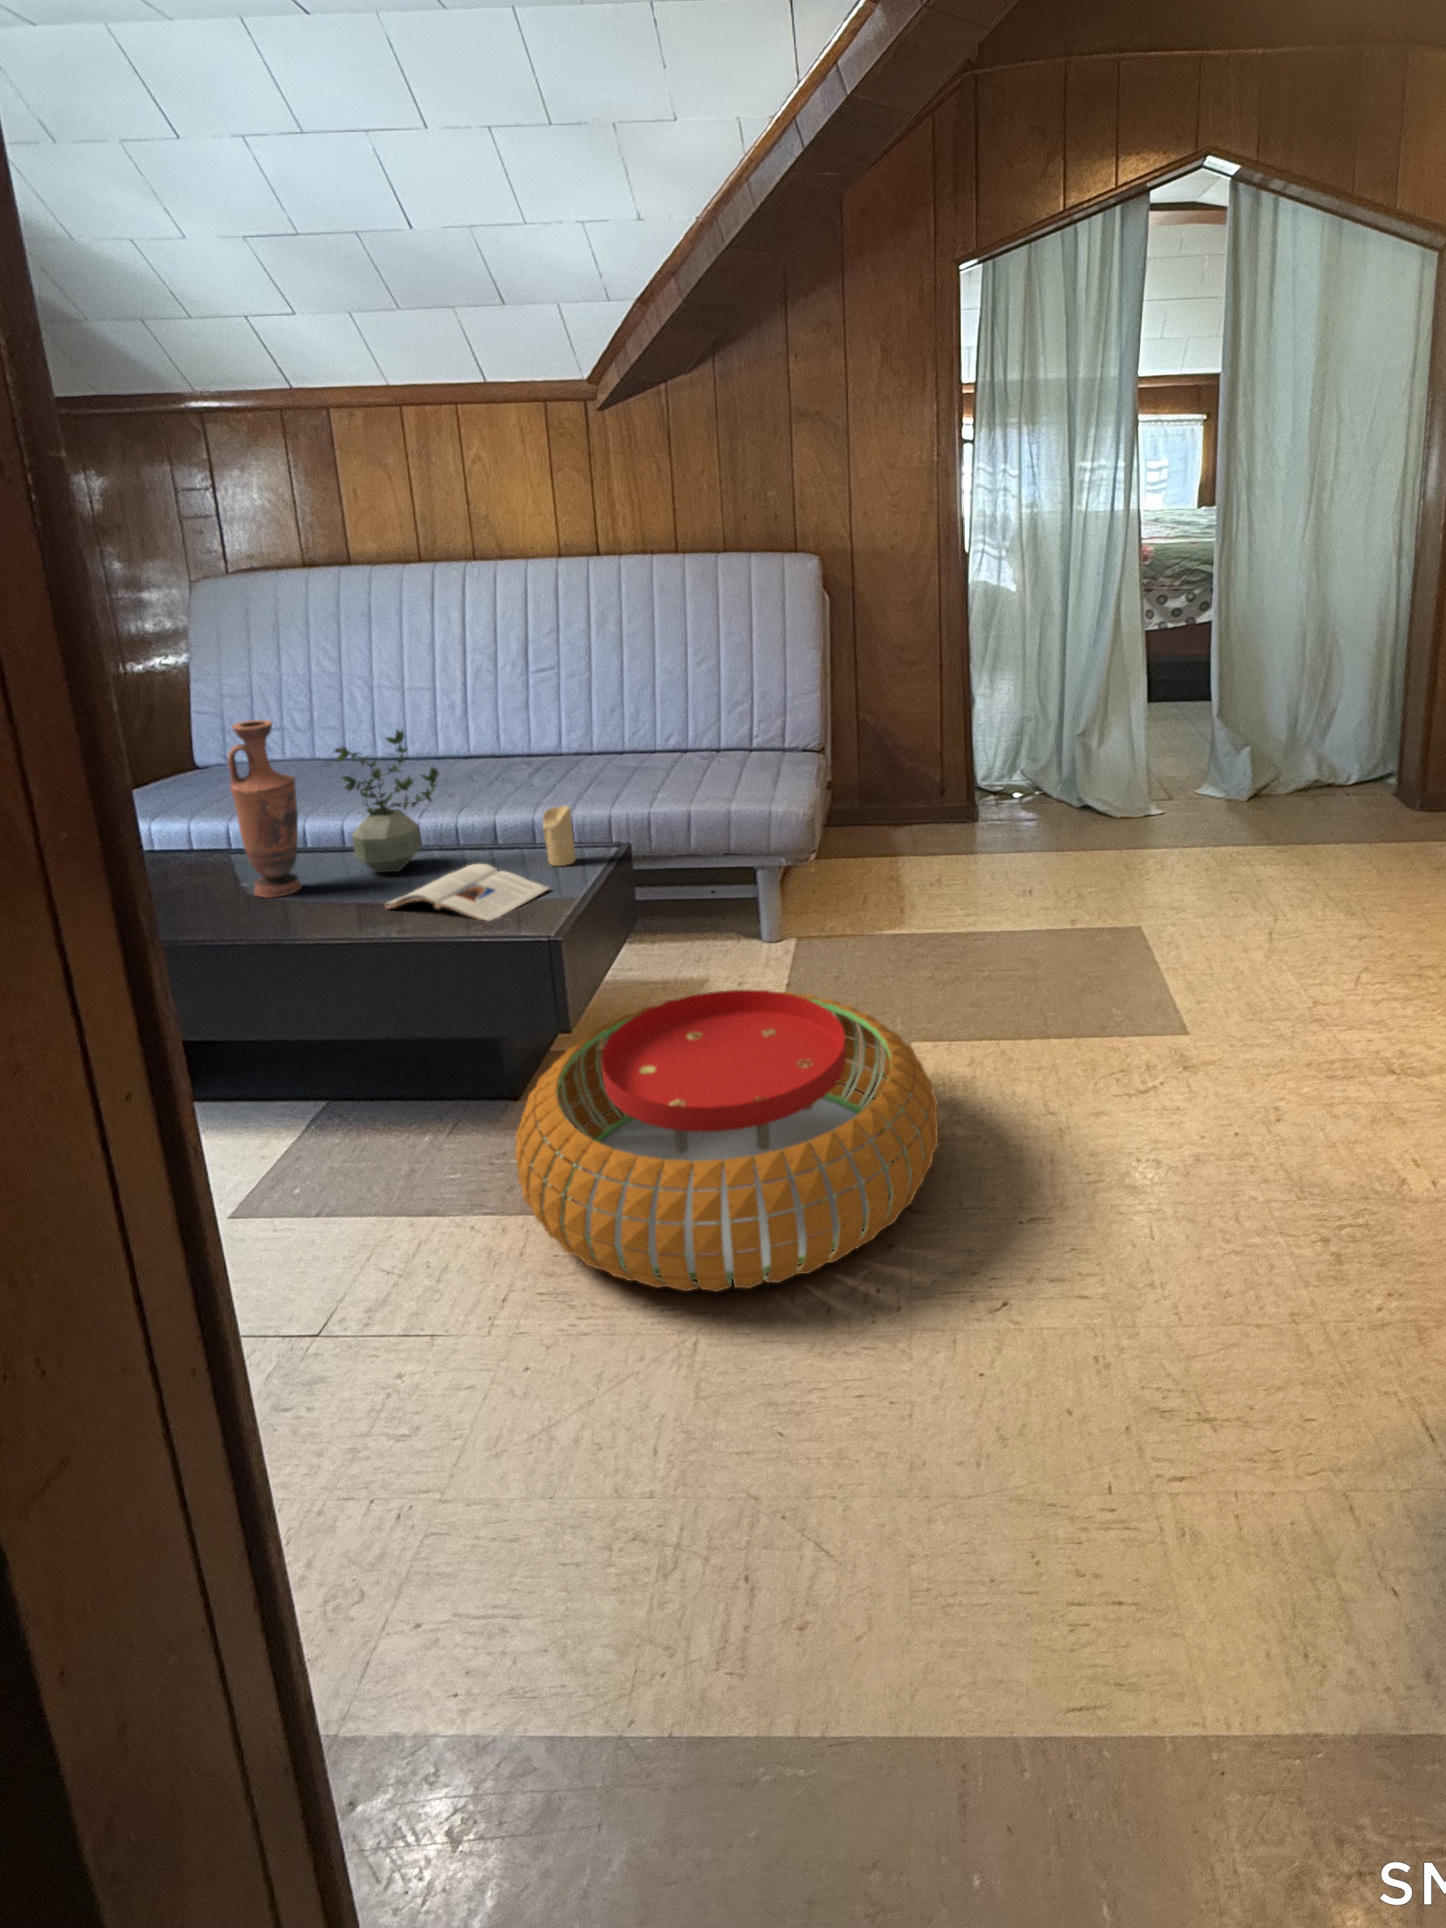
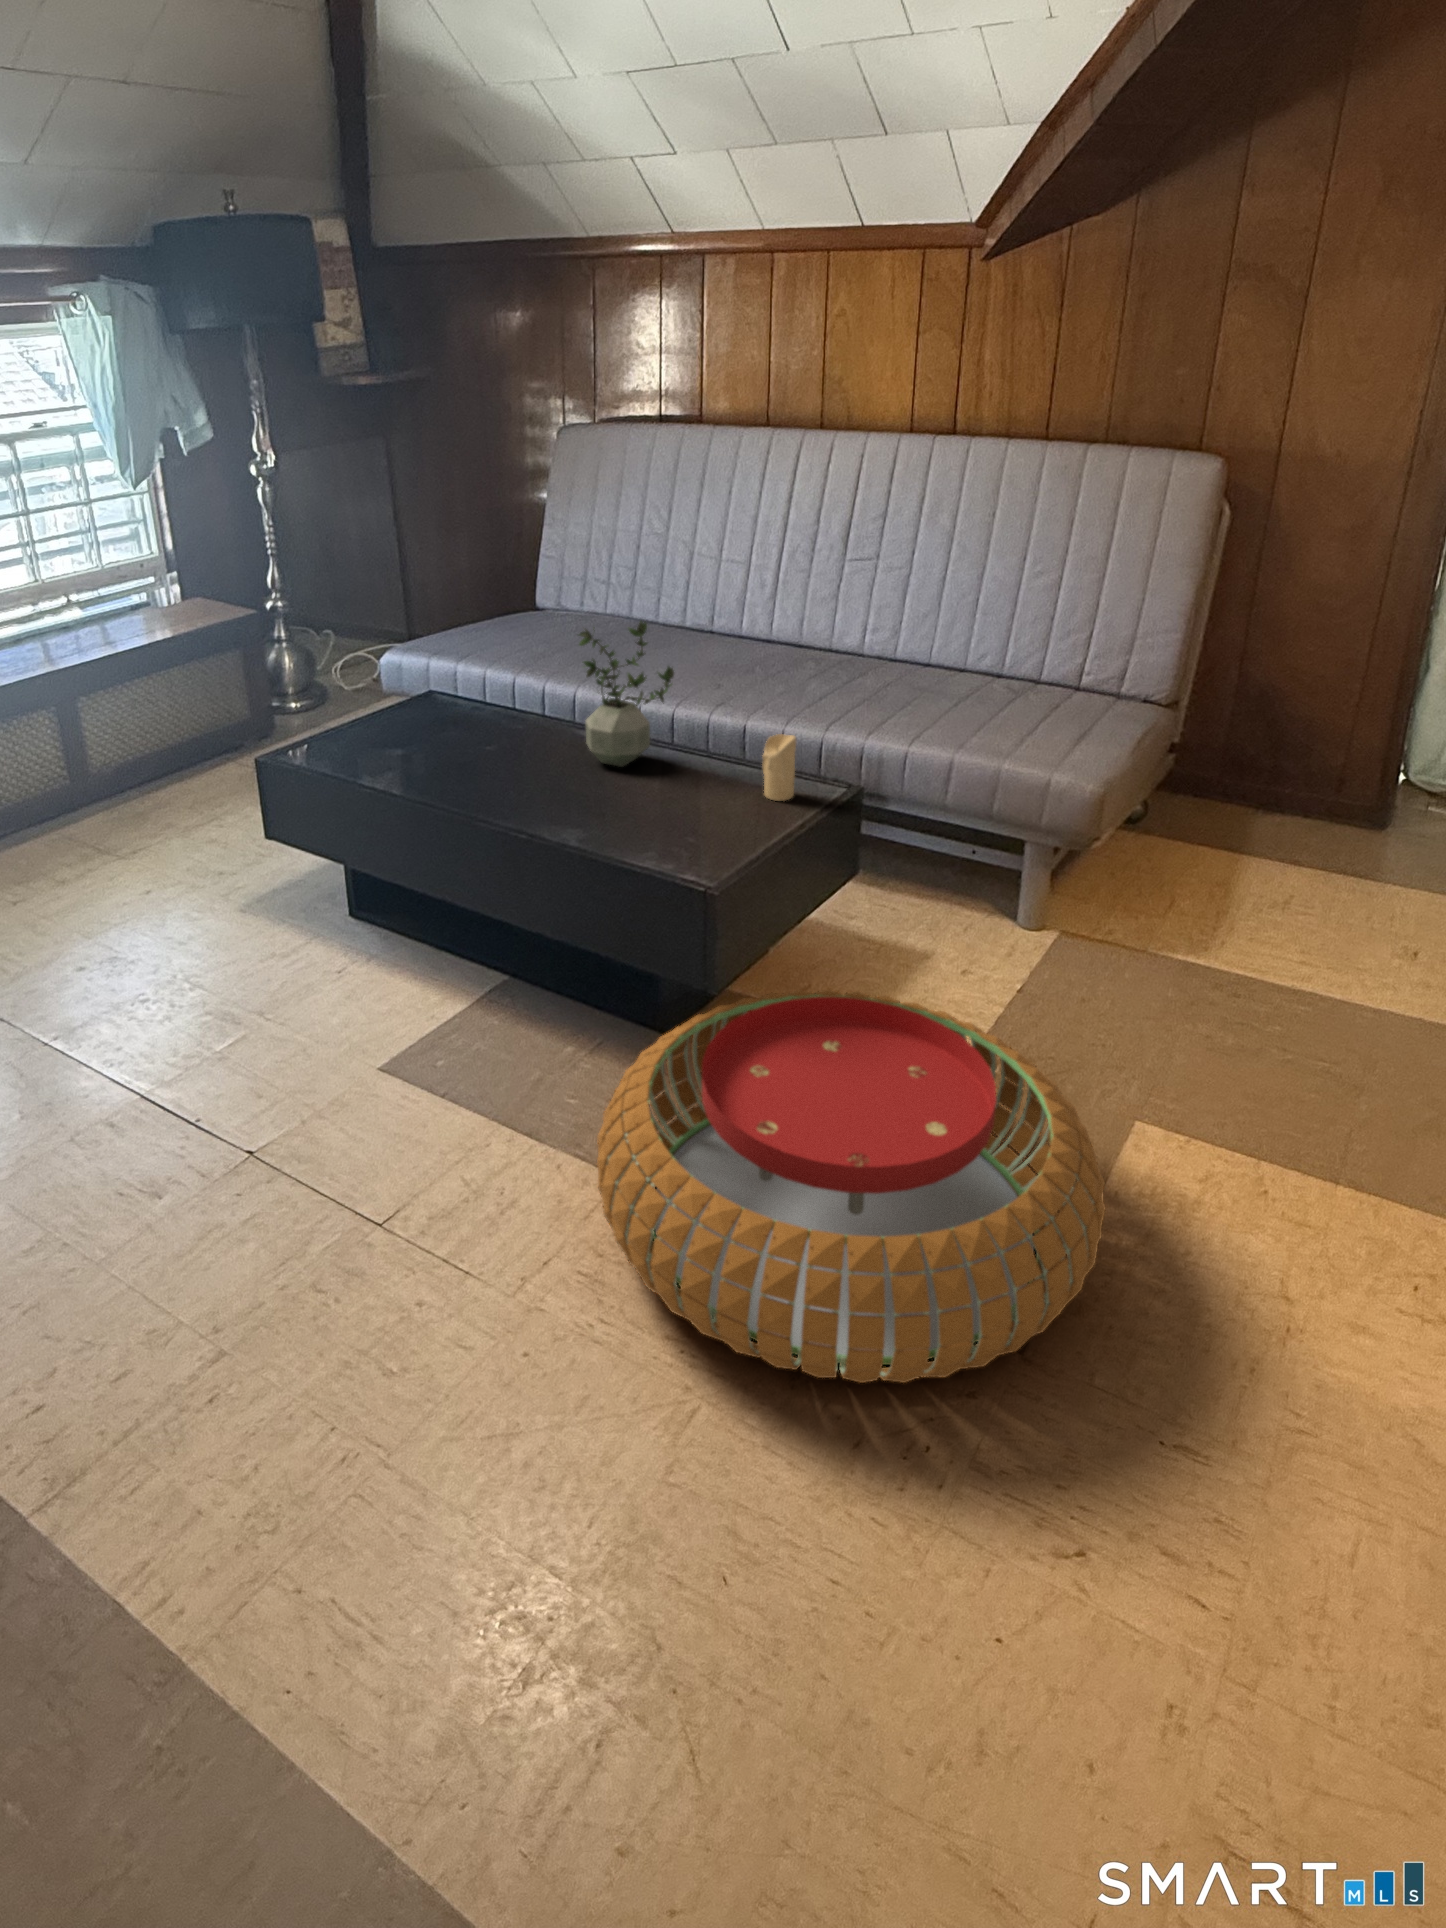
vase: present [228,720,302,898] -> none [477,593,536,770]
magazine: present [386,864,549,921] -> none [579,780,743,855]

